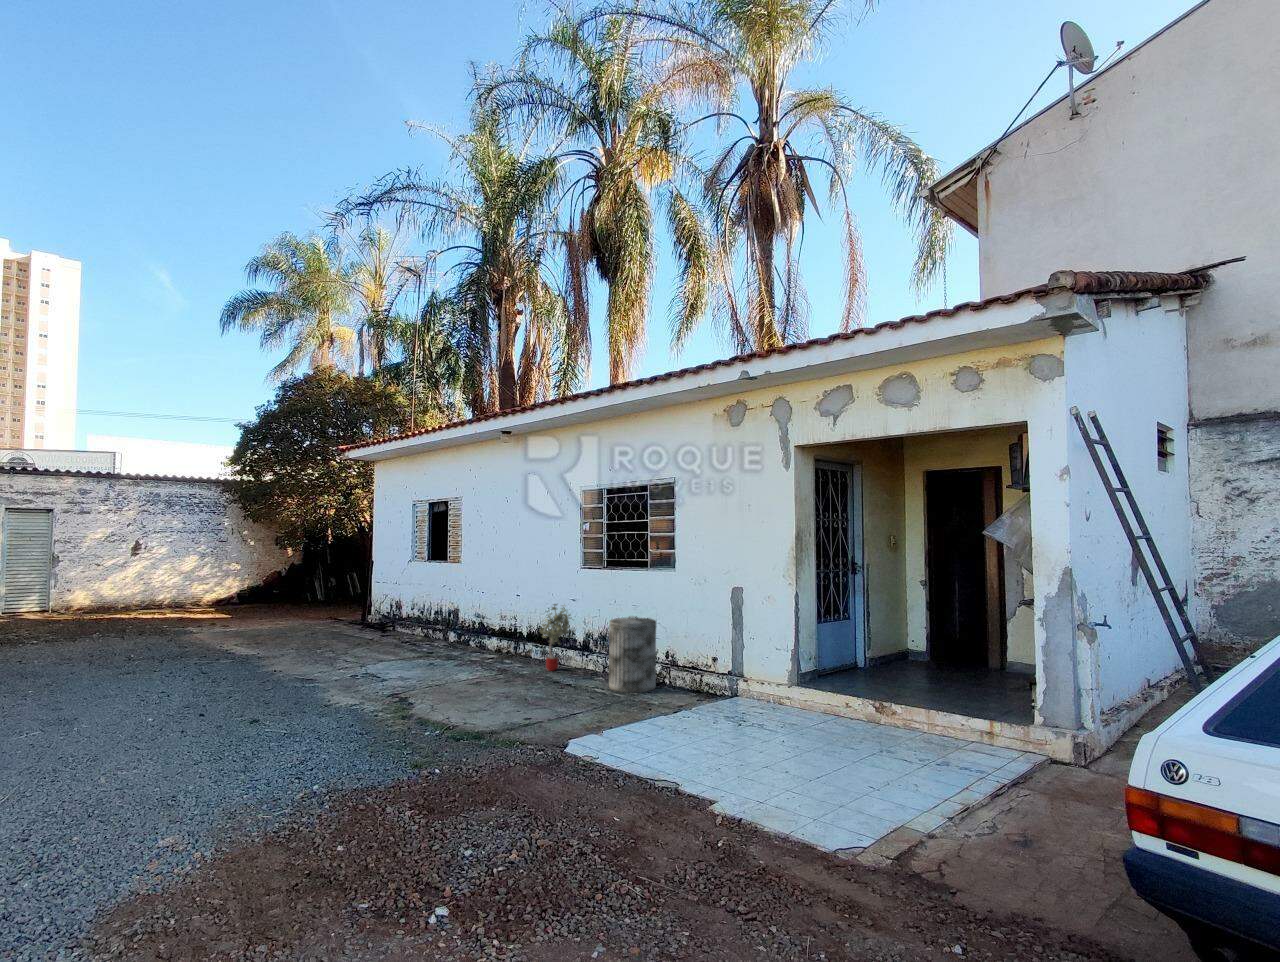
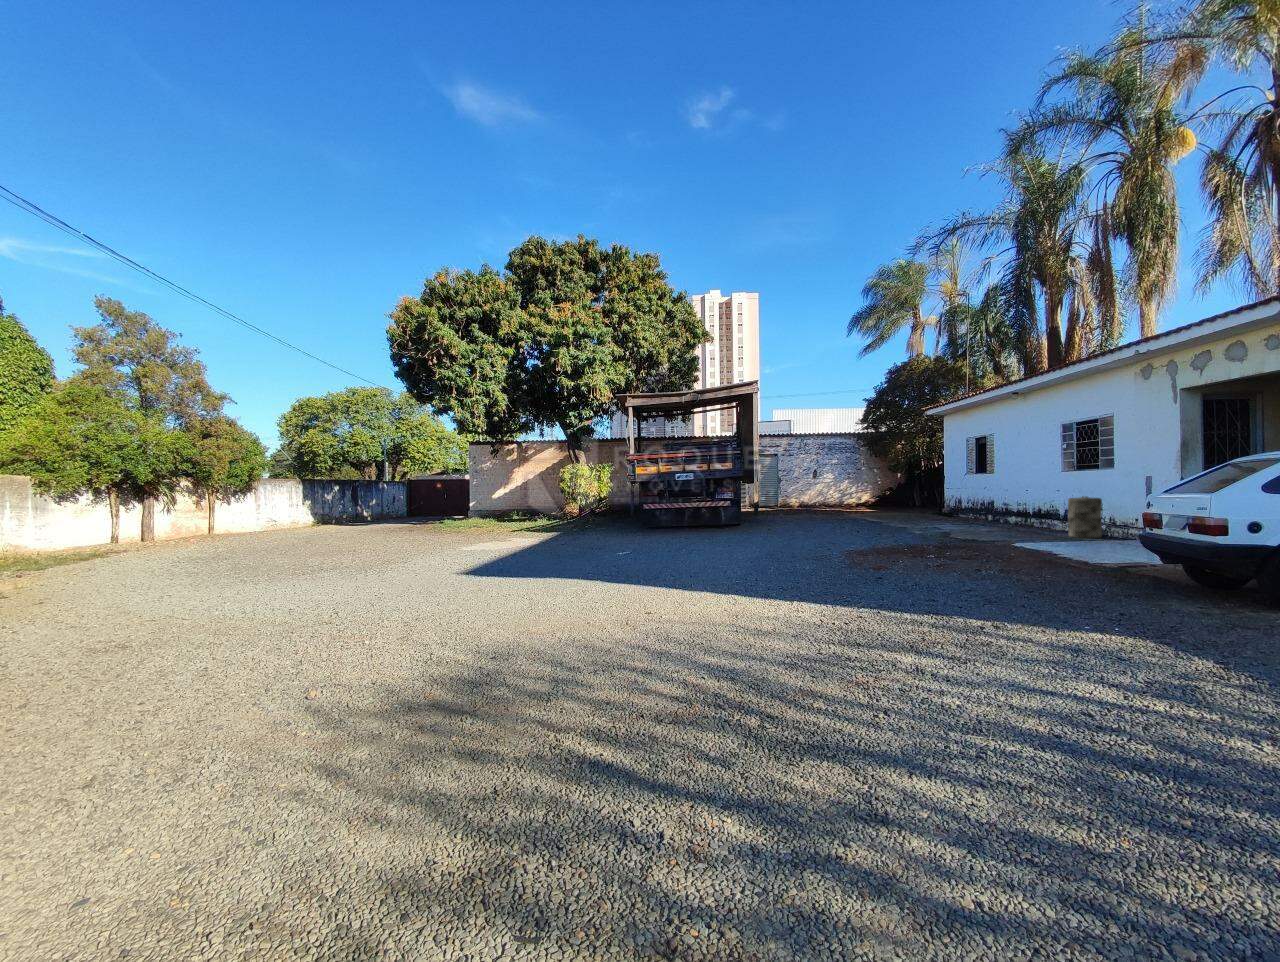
potted tree: present [540,604,575,671] -> none [1034,492,1059,531]

